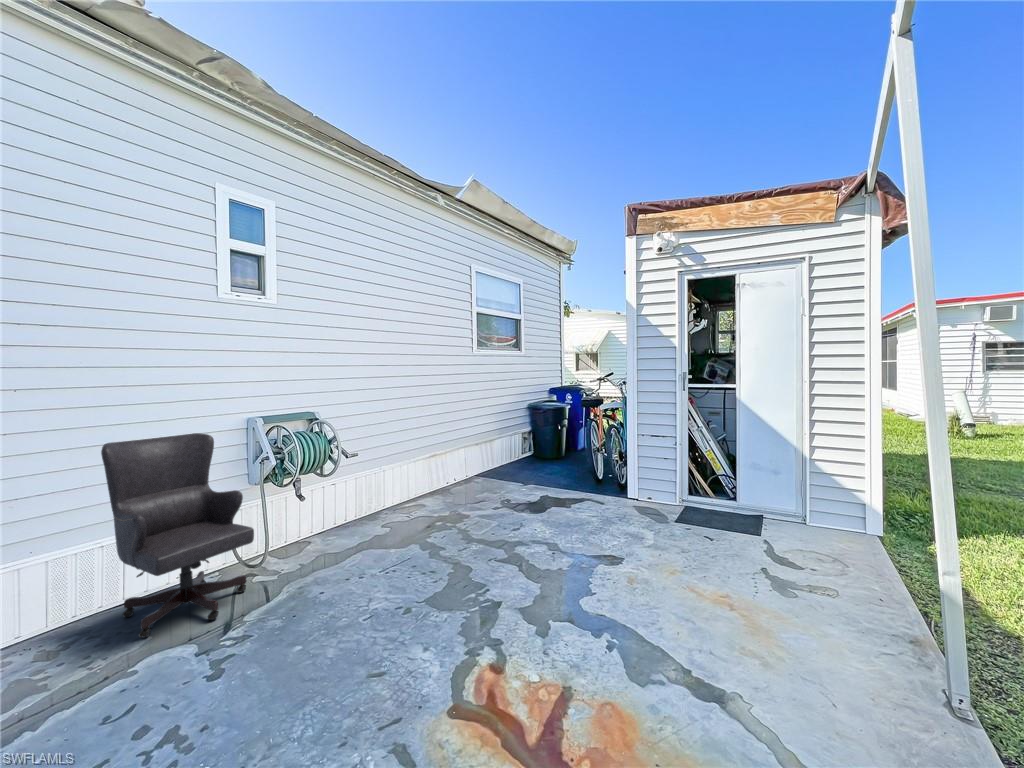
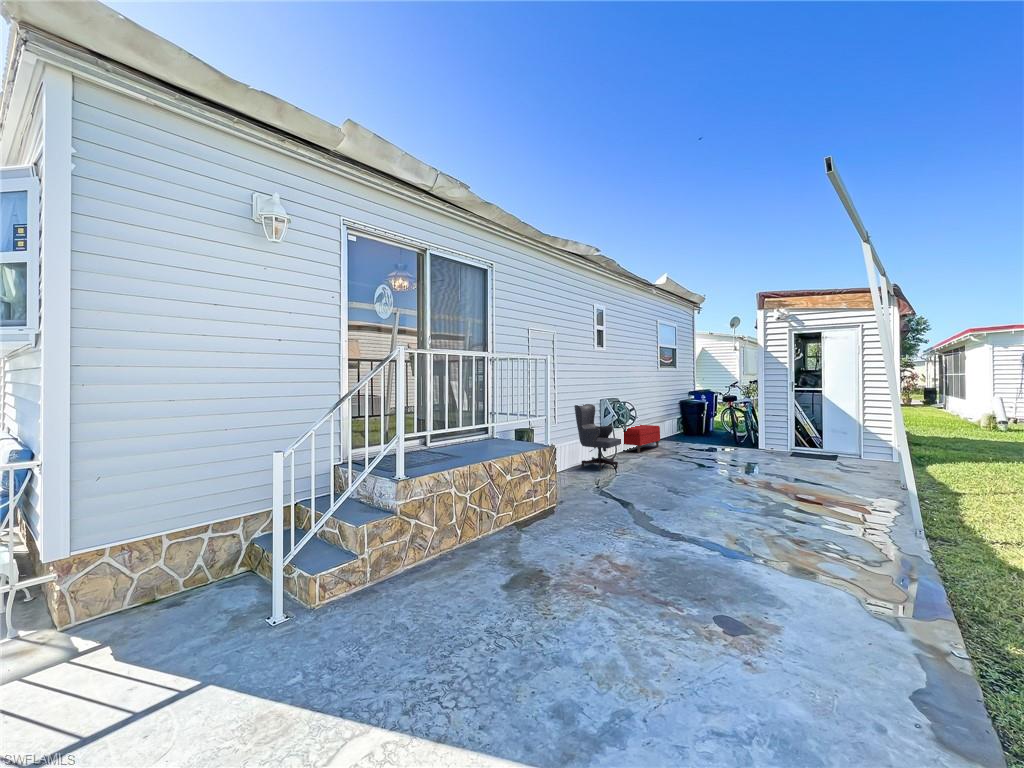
bench: none [354,456,457,526] -> present [620,425,660,453]

